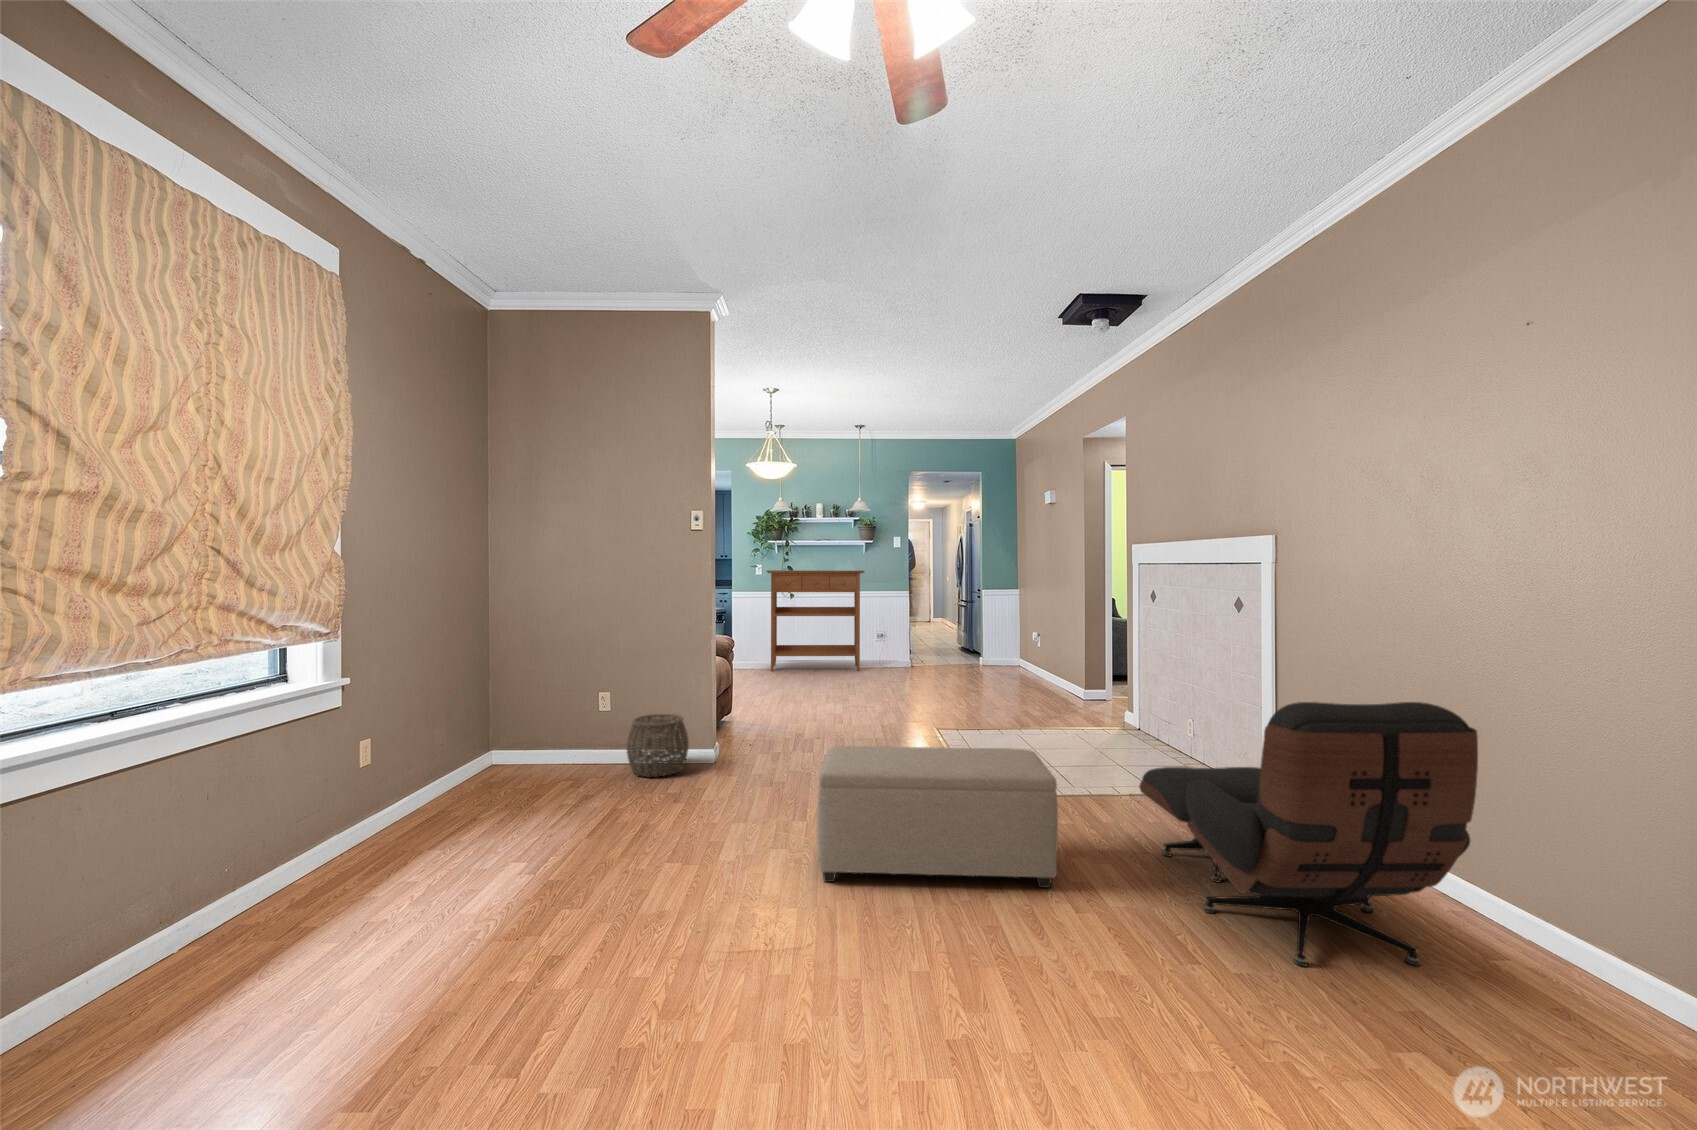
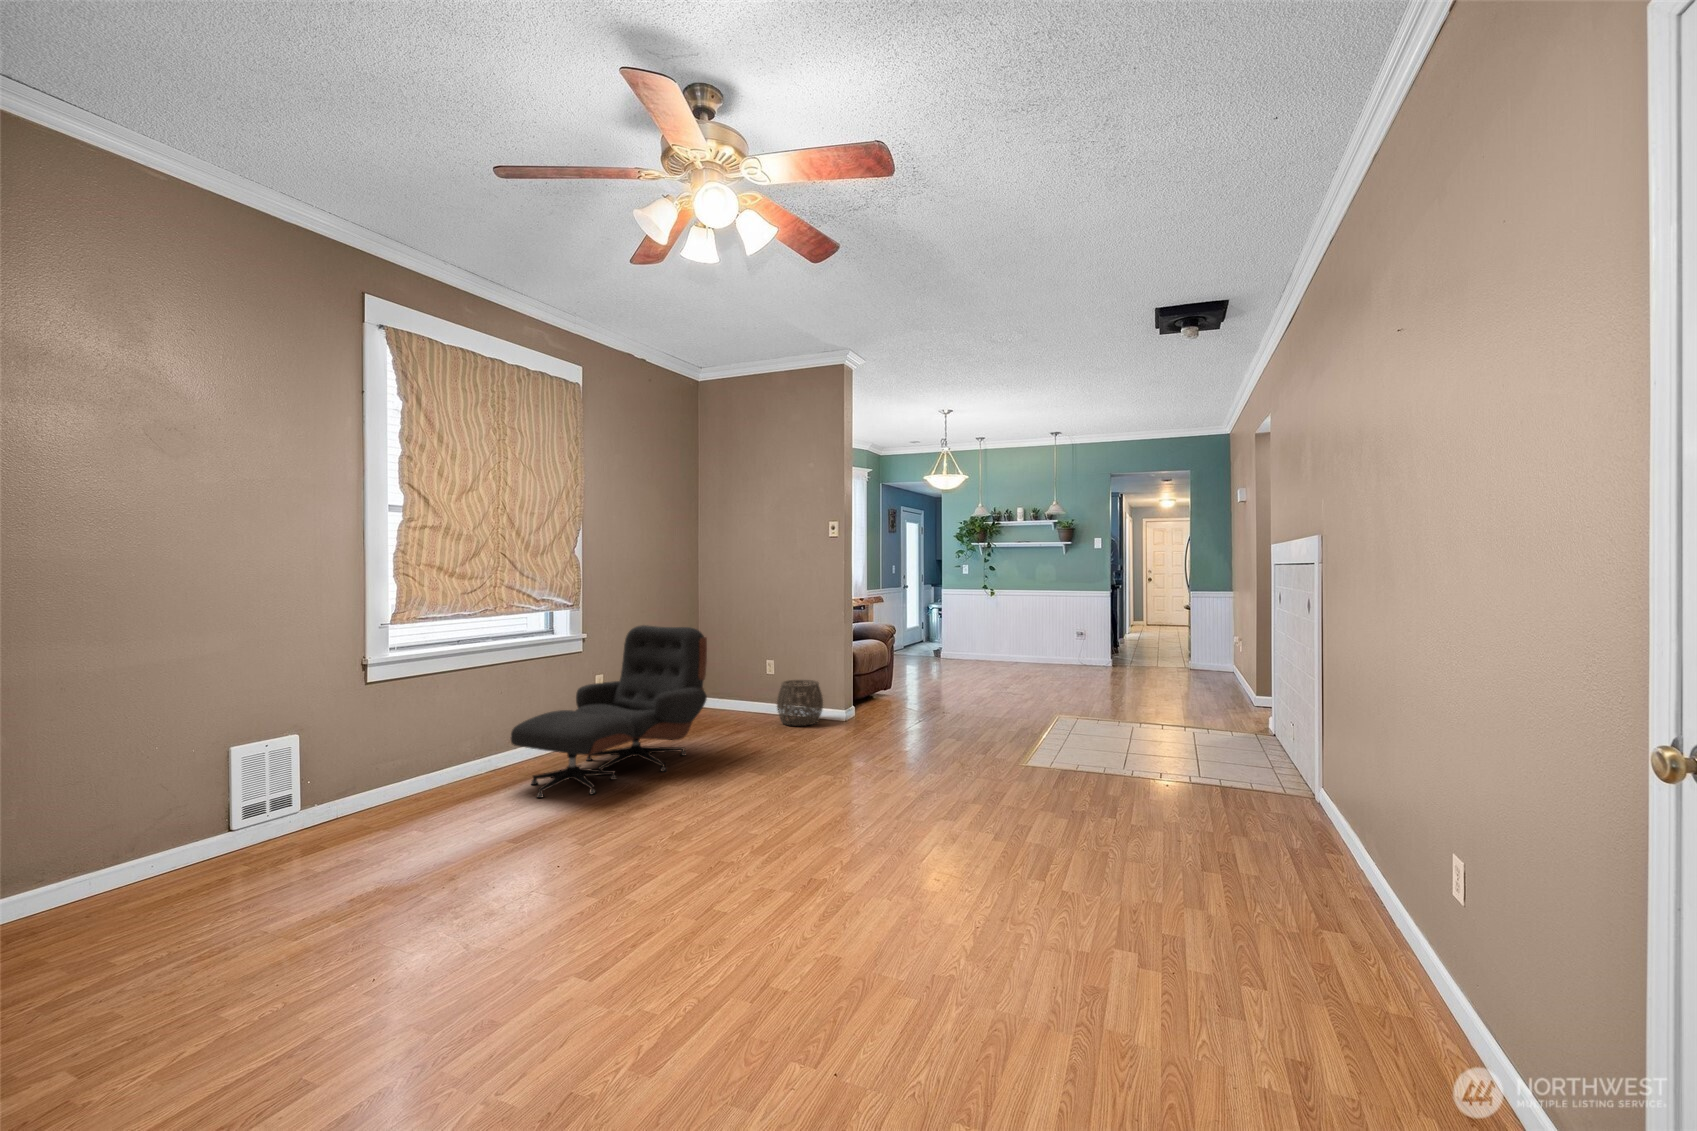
console table: present [766,570,865,671] -> none [964,571,1061,667]
lounge chair: present [1140,702,1478,967] -> present [511,625,707,798]
ottoman: present [817,746,1058,888] -> none [832,703,1025,826]

